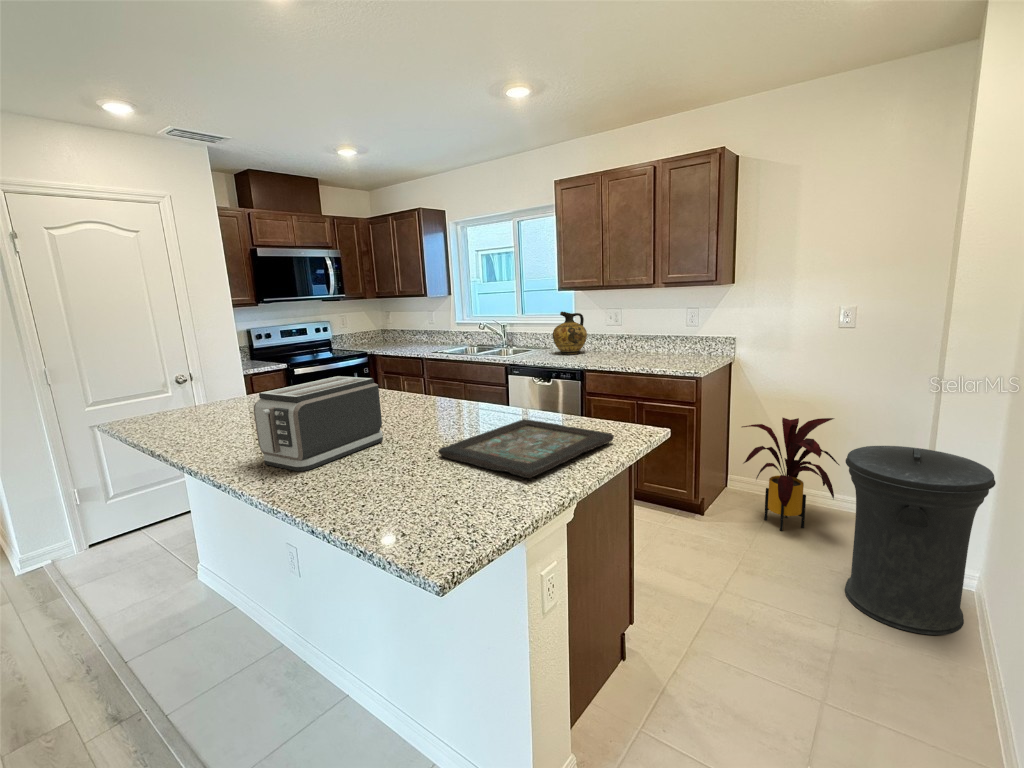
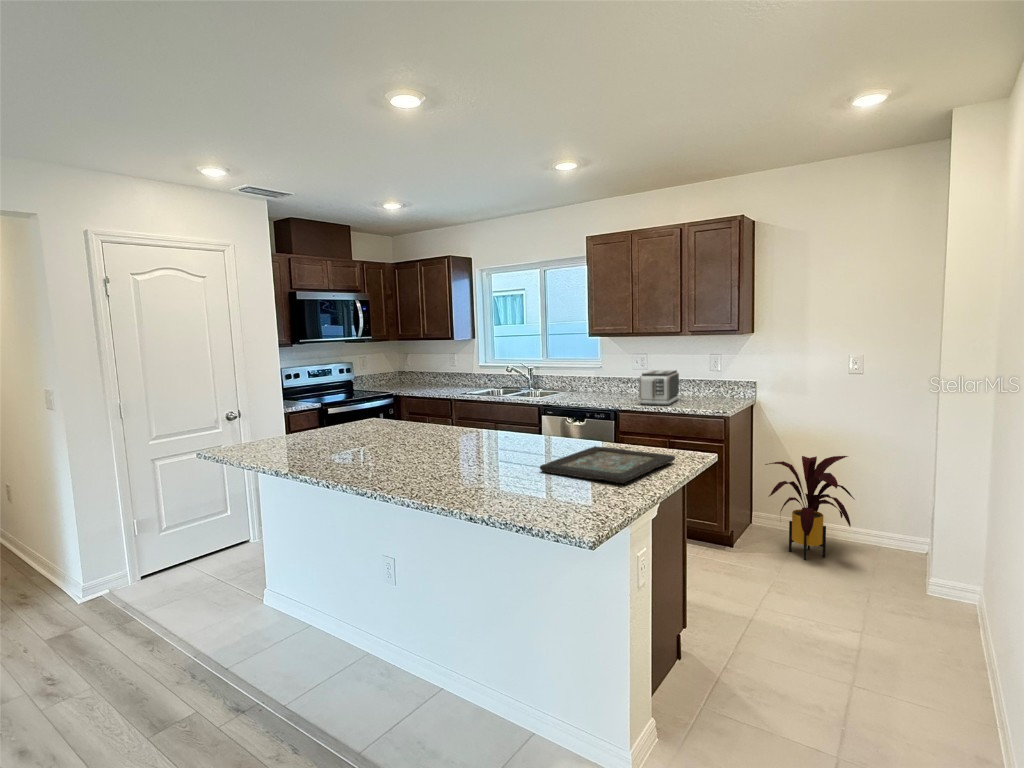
ceramic jug: present [553,312,587,354] -> none [583,356,616,397]
toaster: present [254,376,383,471] -> present [639,370,679,406]
trash can: present [845,446,996,635] -> none [858,476,978,636]

